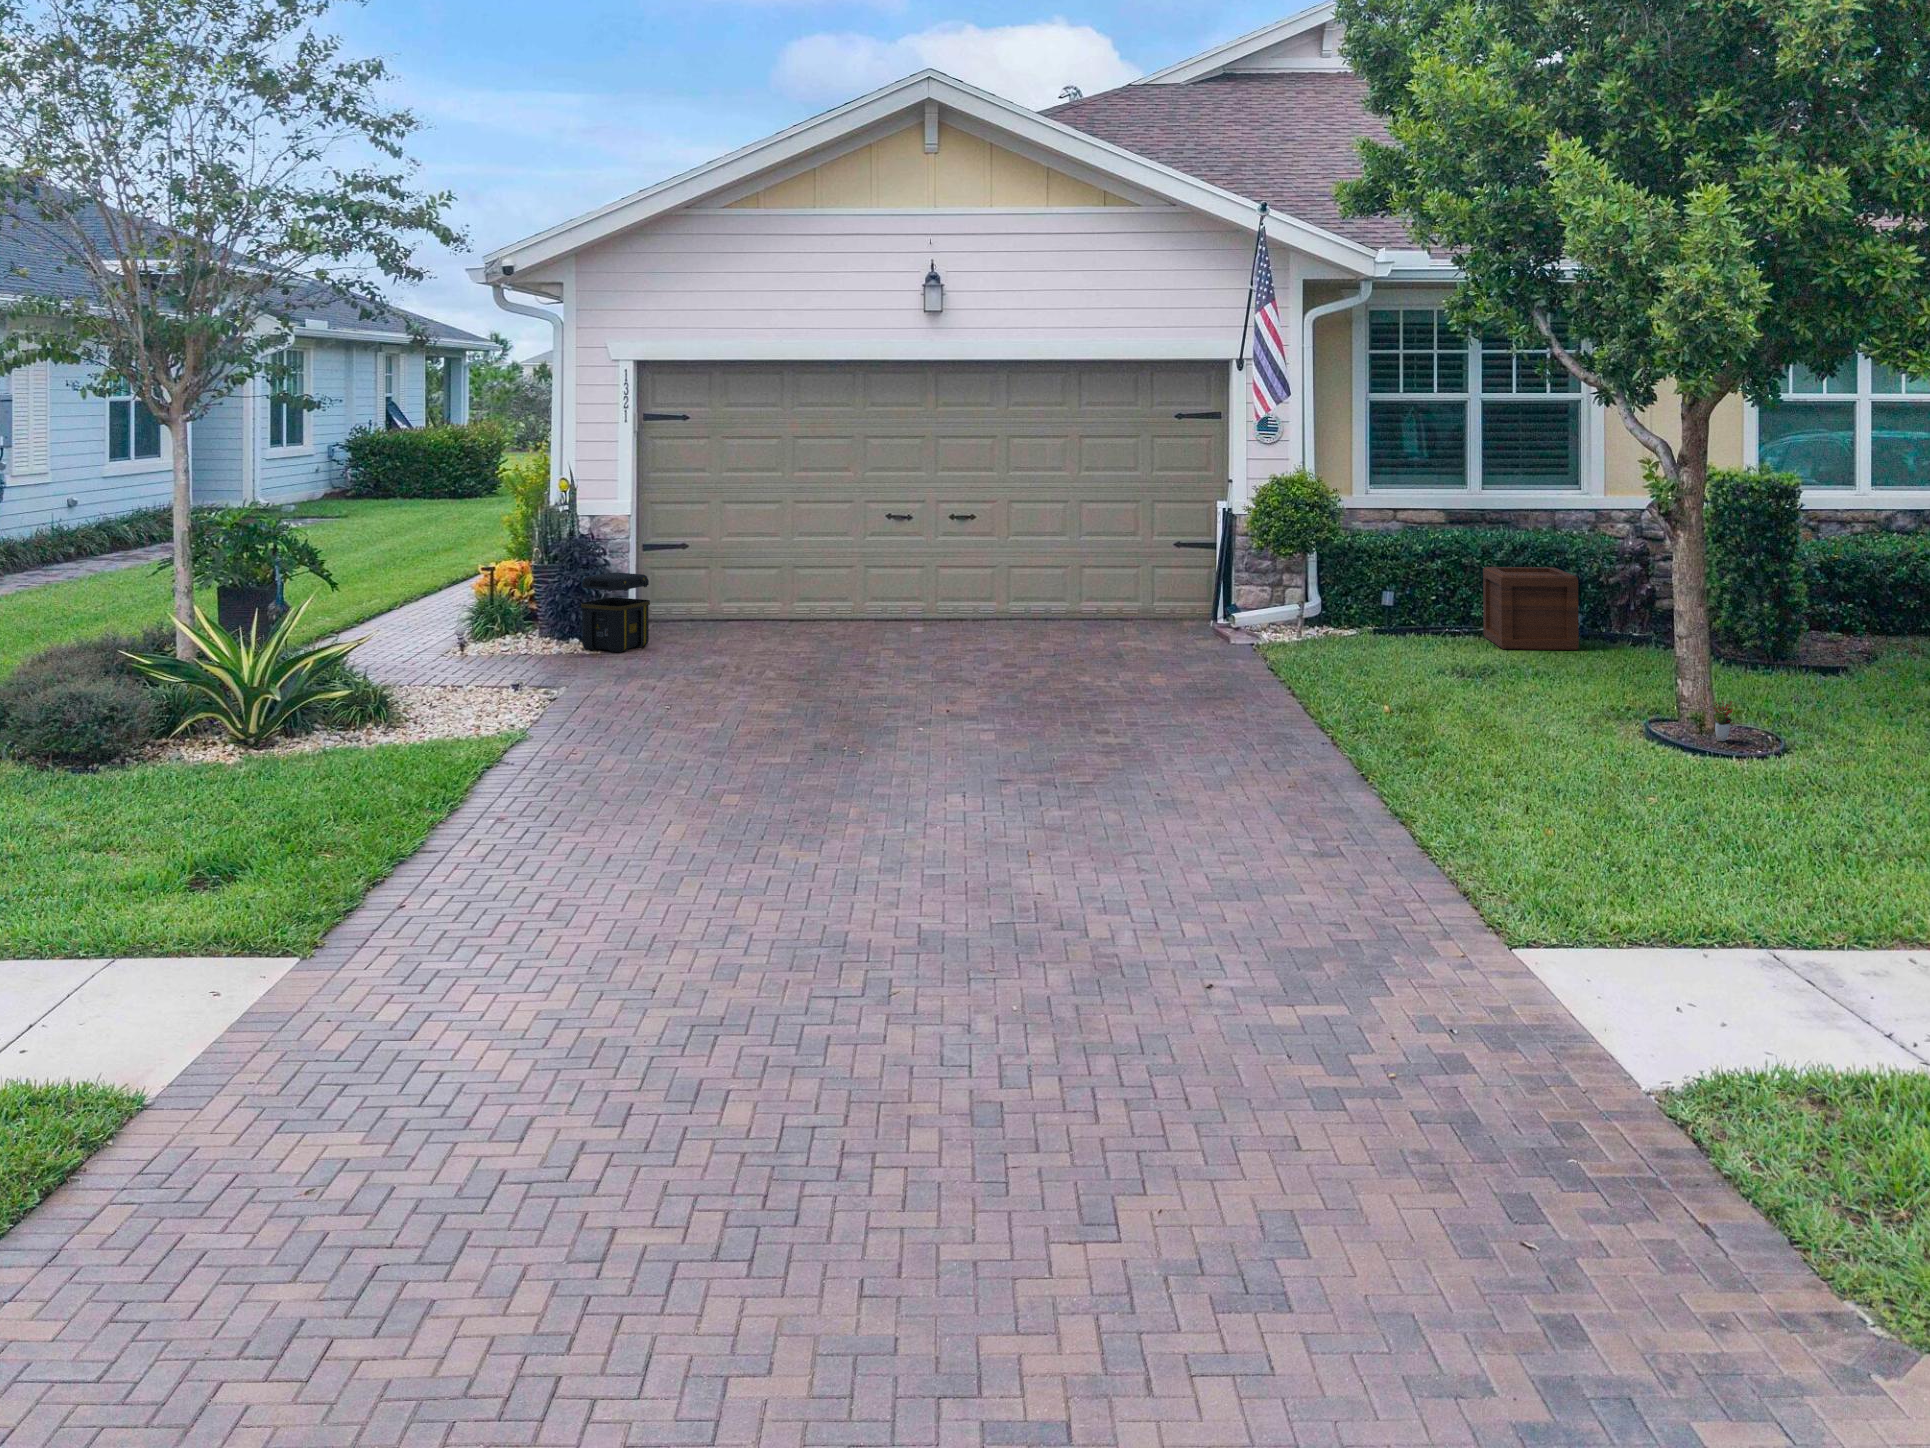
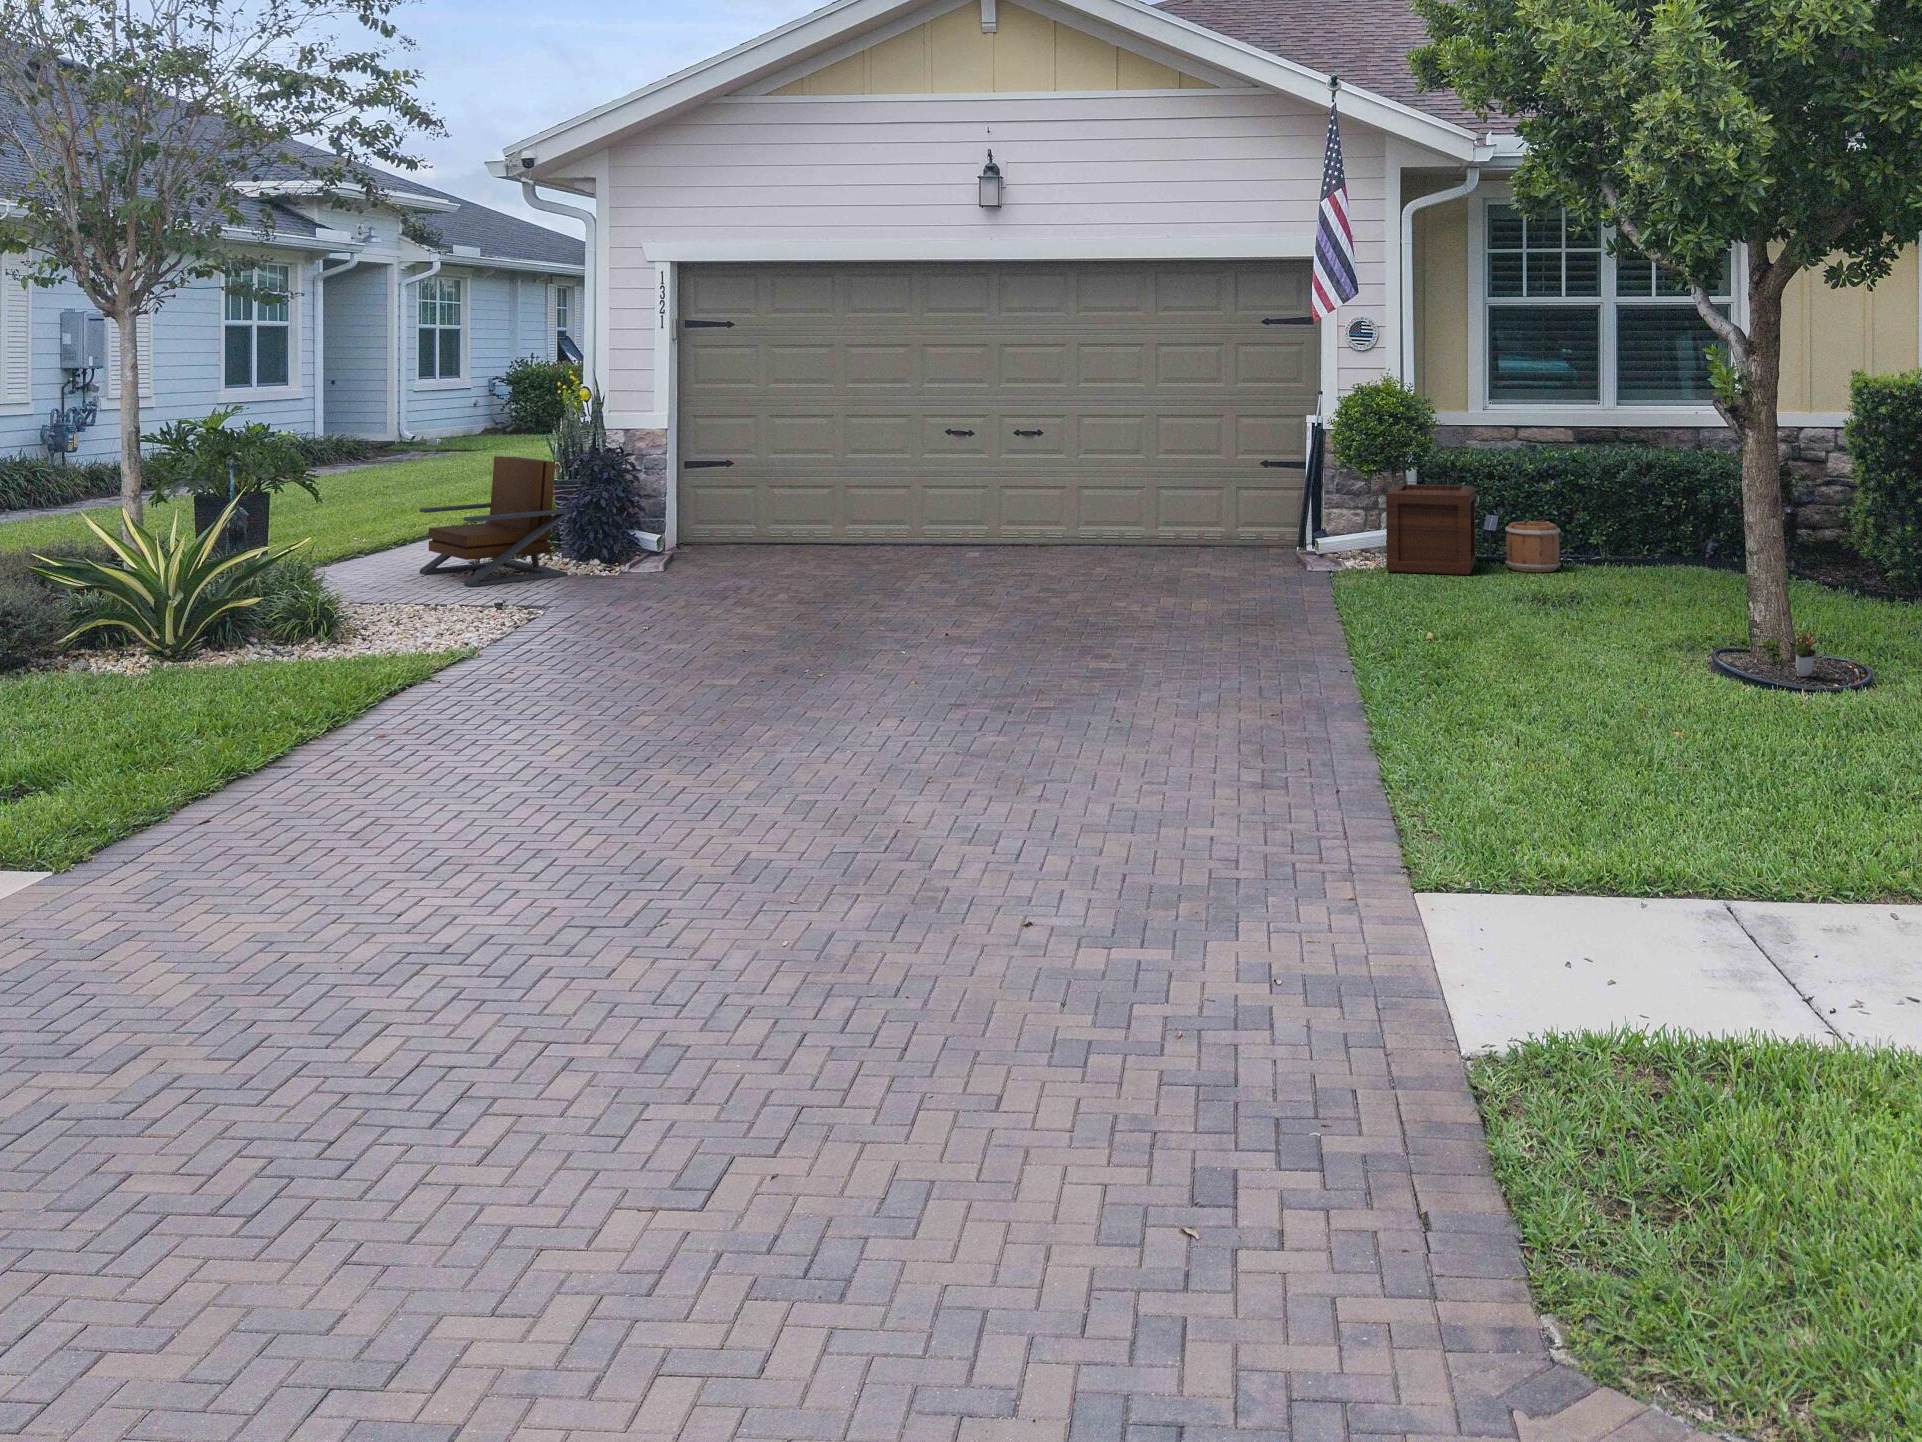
lounge chair: none [410,542,558,667] -> present [419,456,571,587]
wooden crate: present [1483,567,1579,650] -> present [1386,484,1476,575]
toolbox: present [581,573,650,652] -> none [598,490,673,575]
bucket: none [1403,597,1453,643] -> present [1505,521,1561,573]

